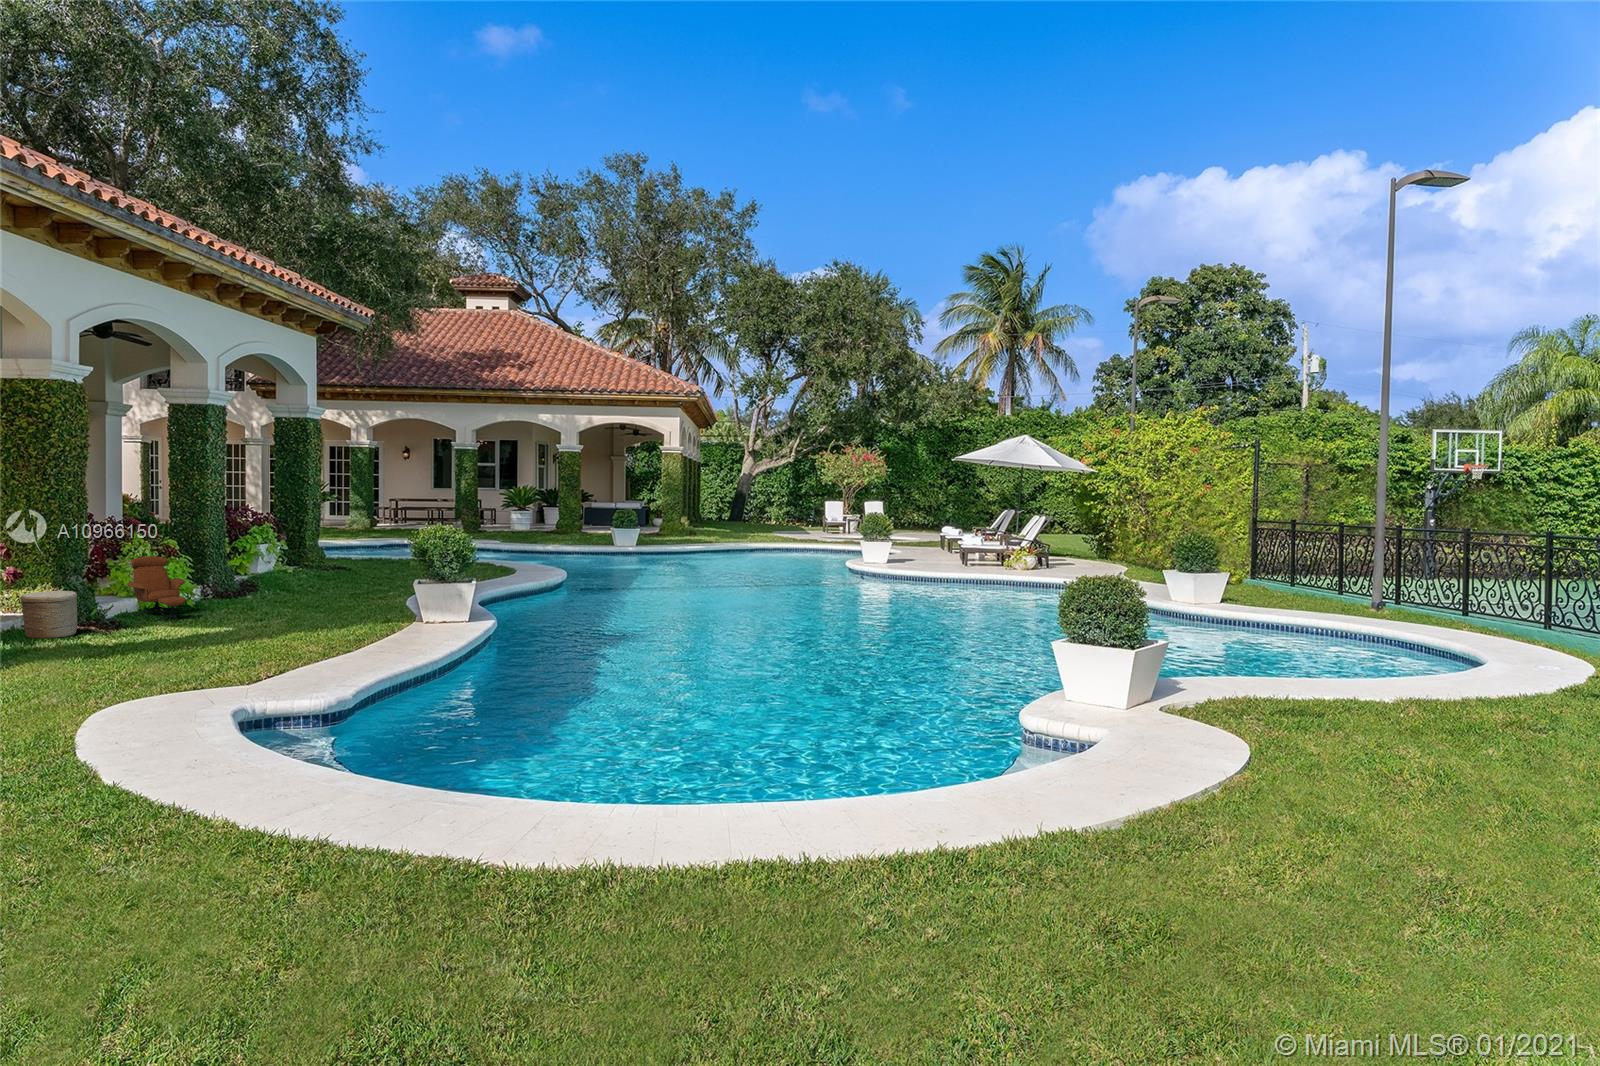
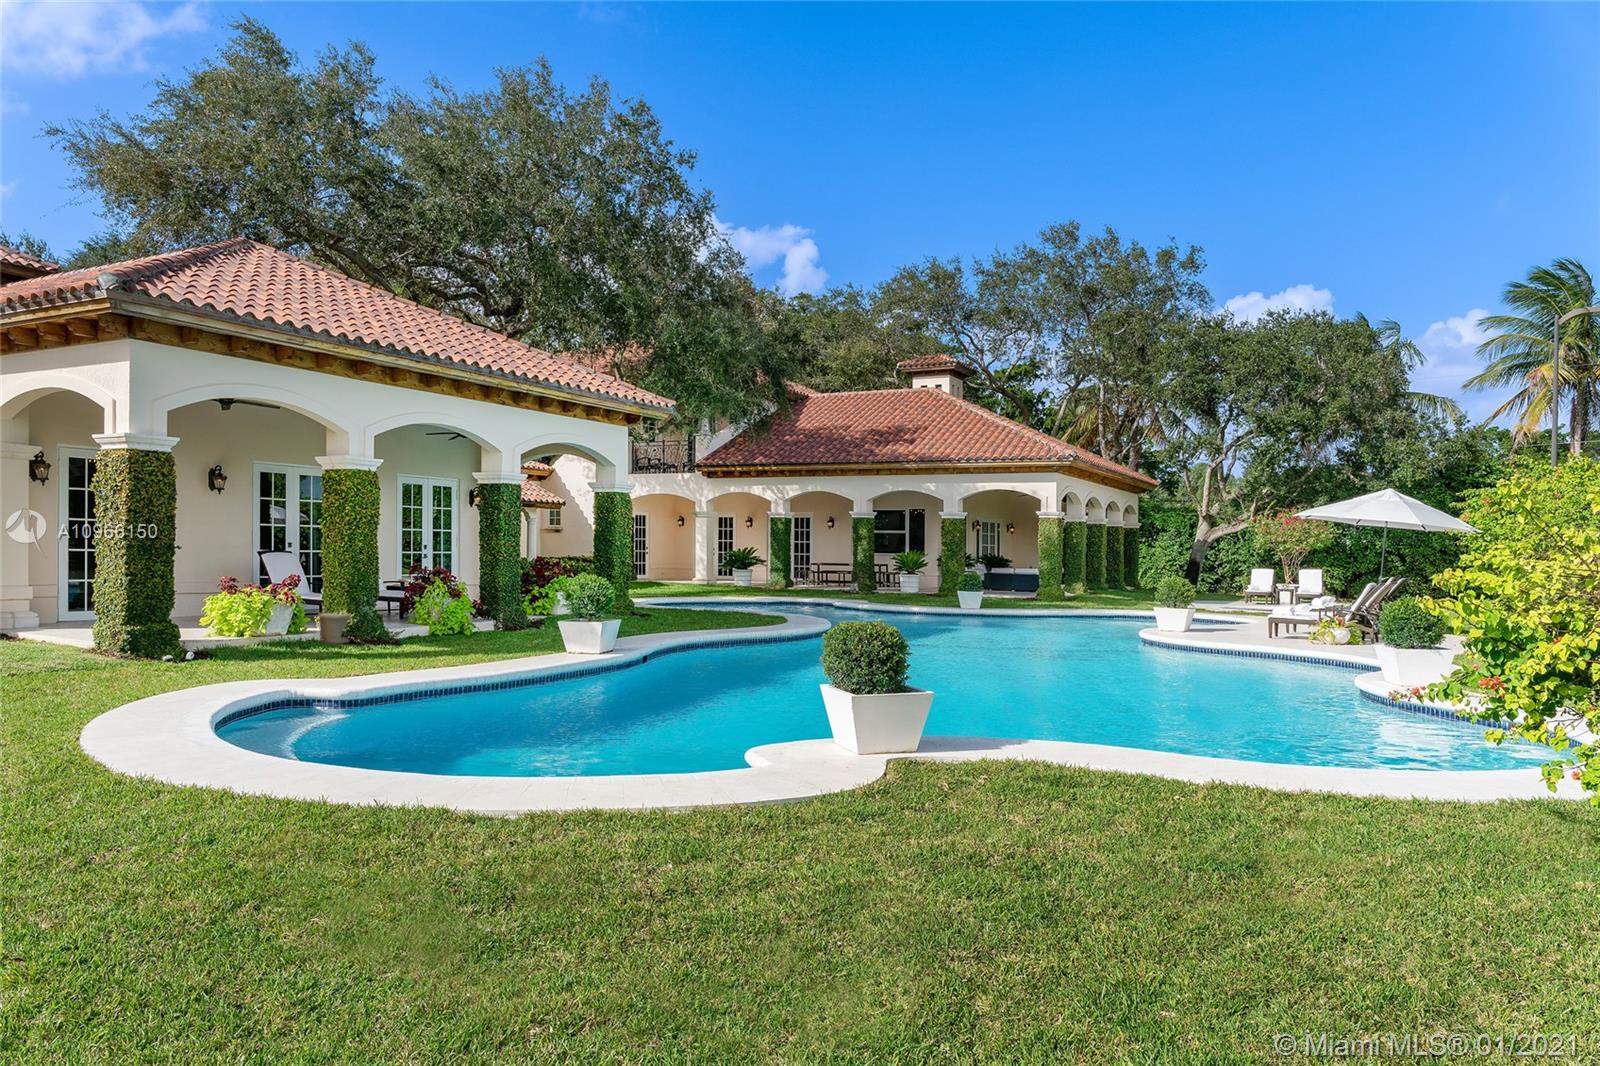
lounge chair: present [127,556,189,620] -> none [413,595,450,642]

